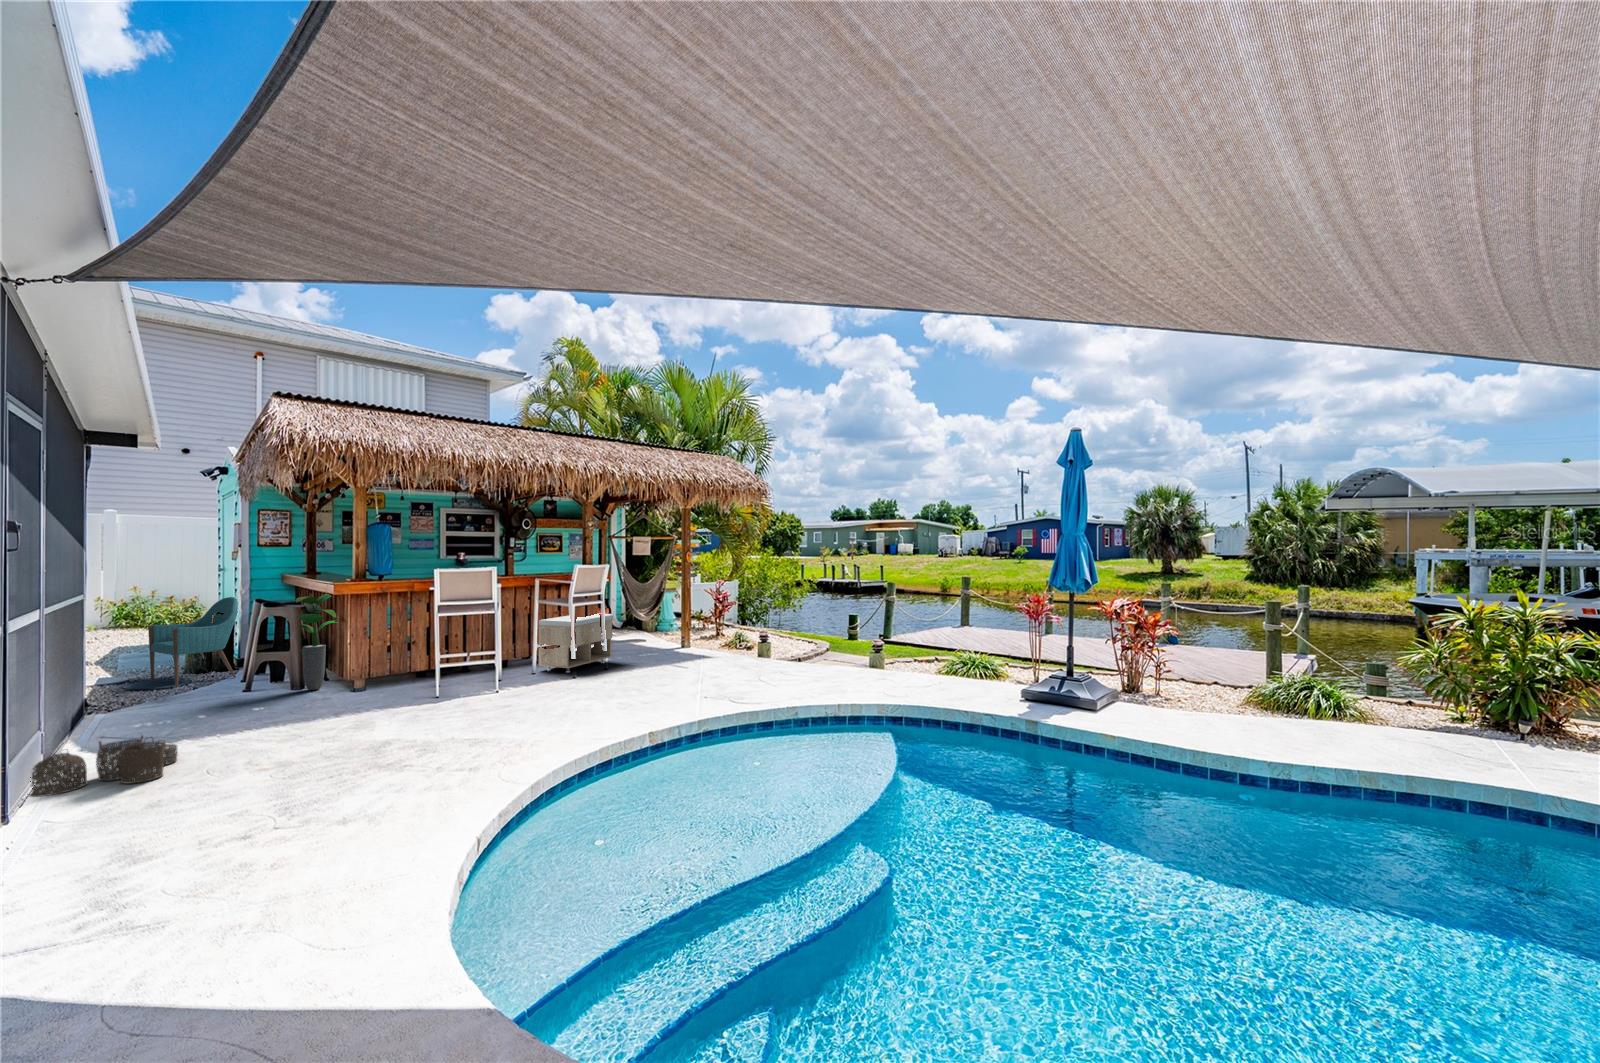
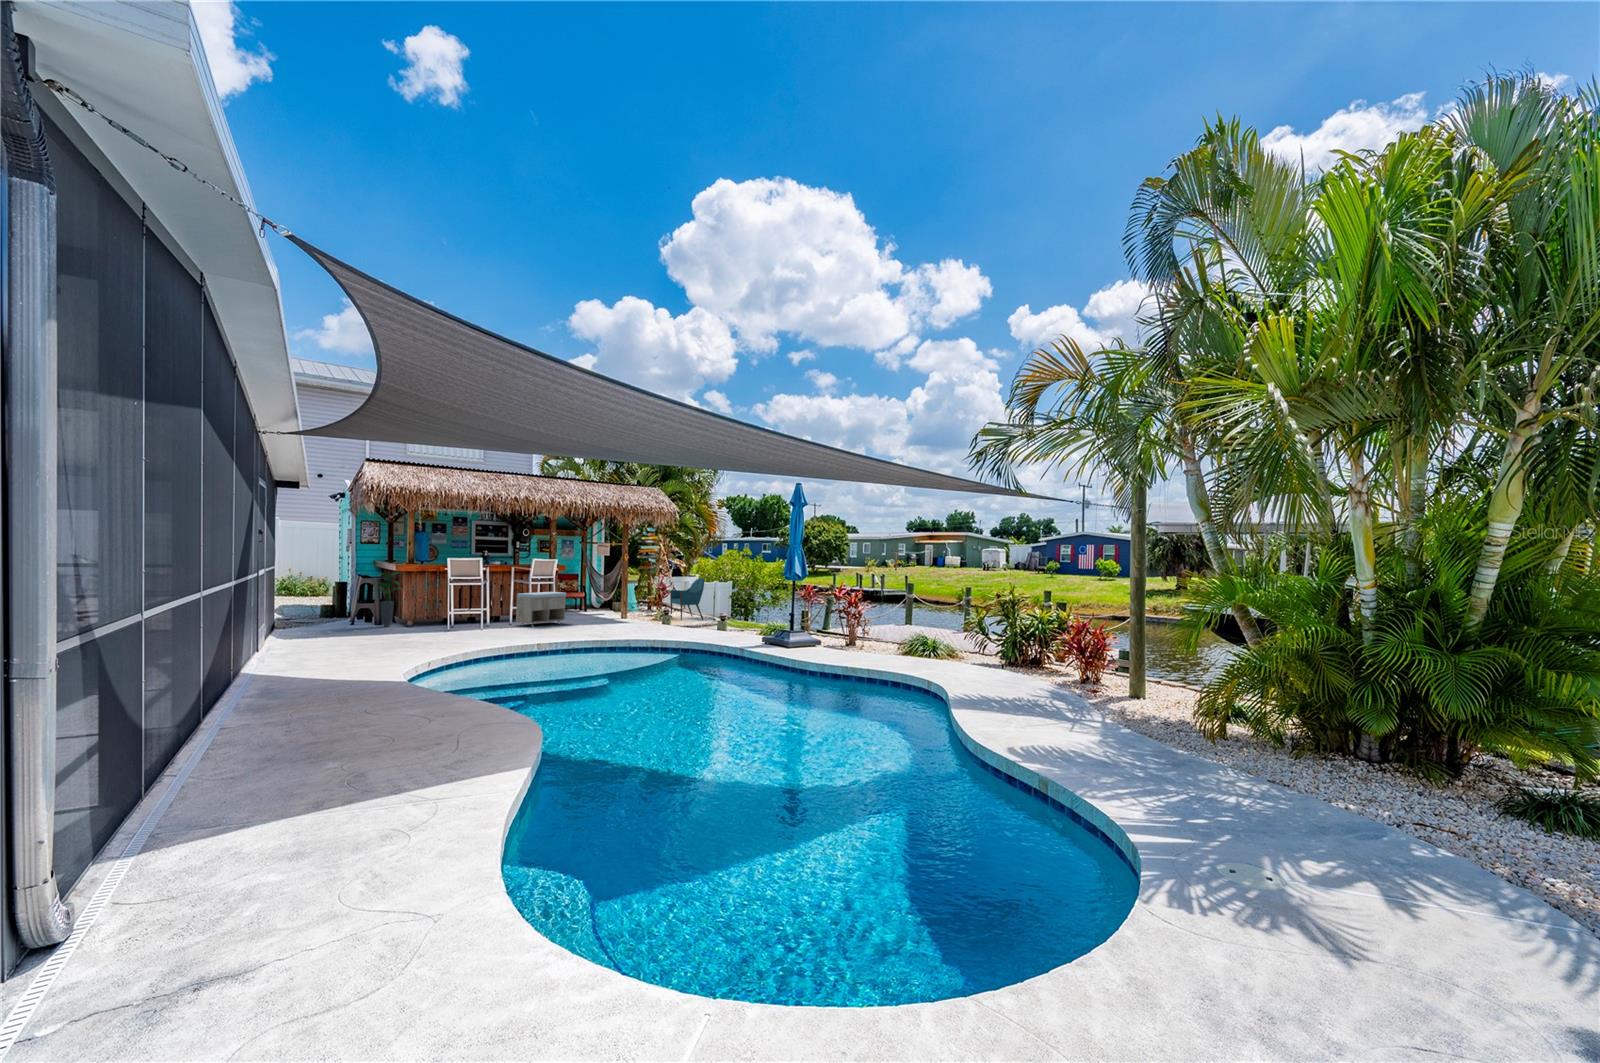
chair: present [148,597,238,687] -> present [670,578,704,620]
woven basket: present [30,735,178,797] -> none [262,629,319,650]

